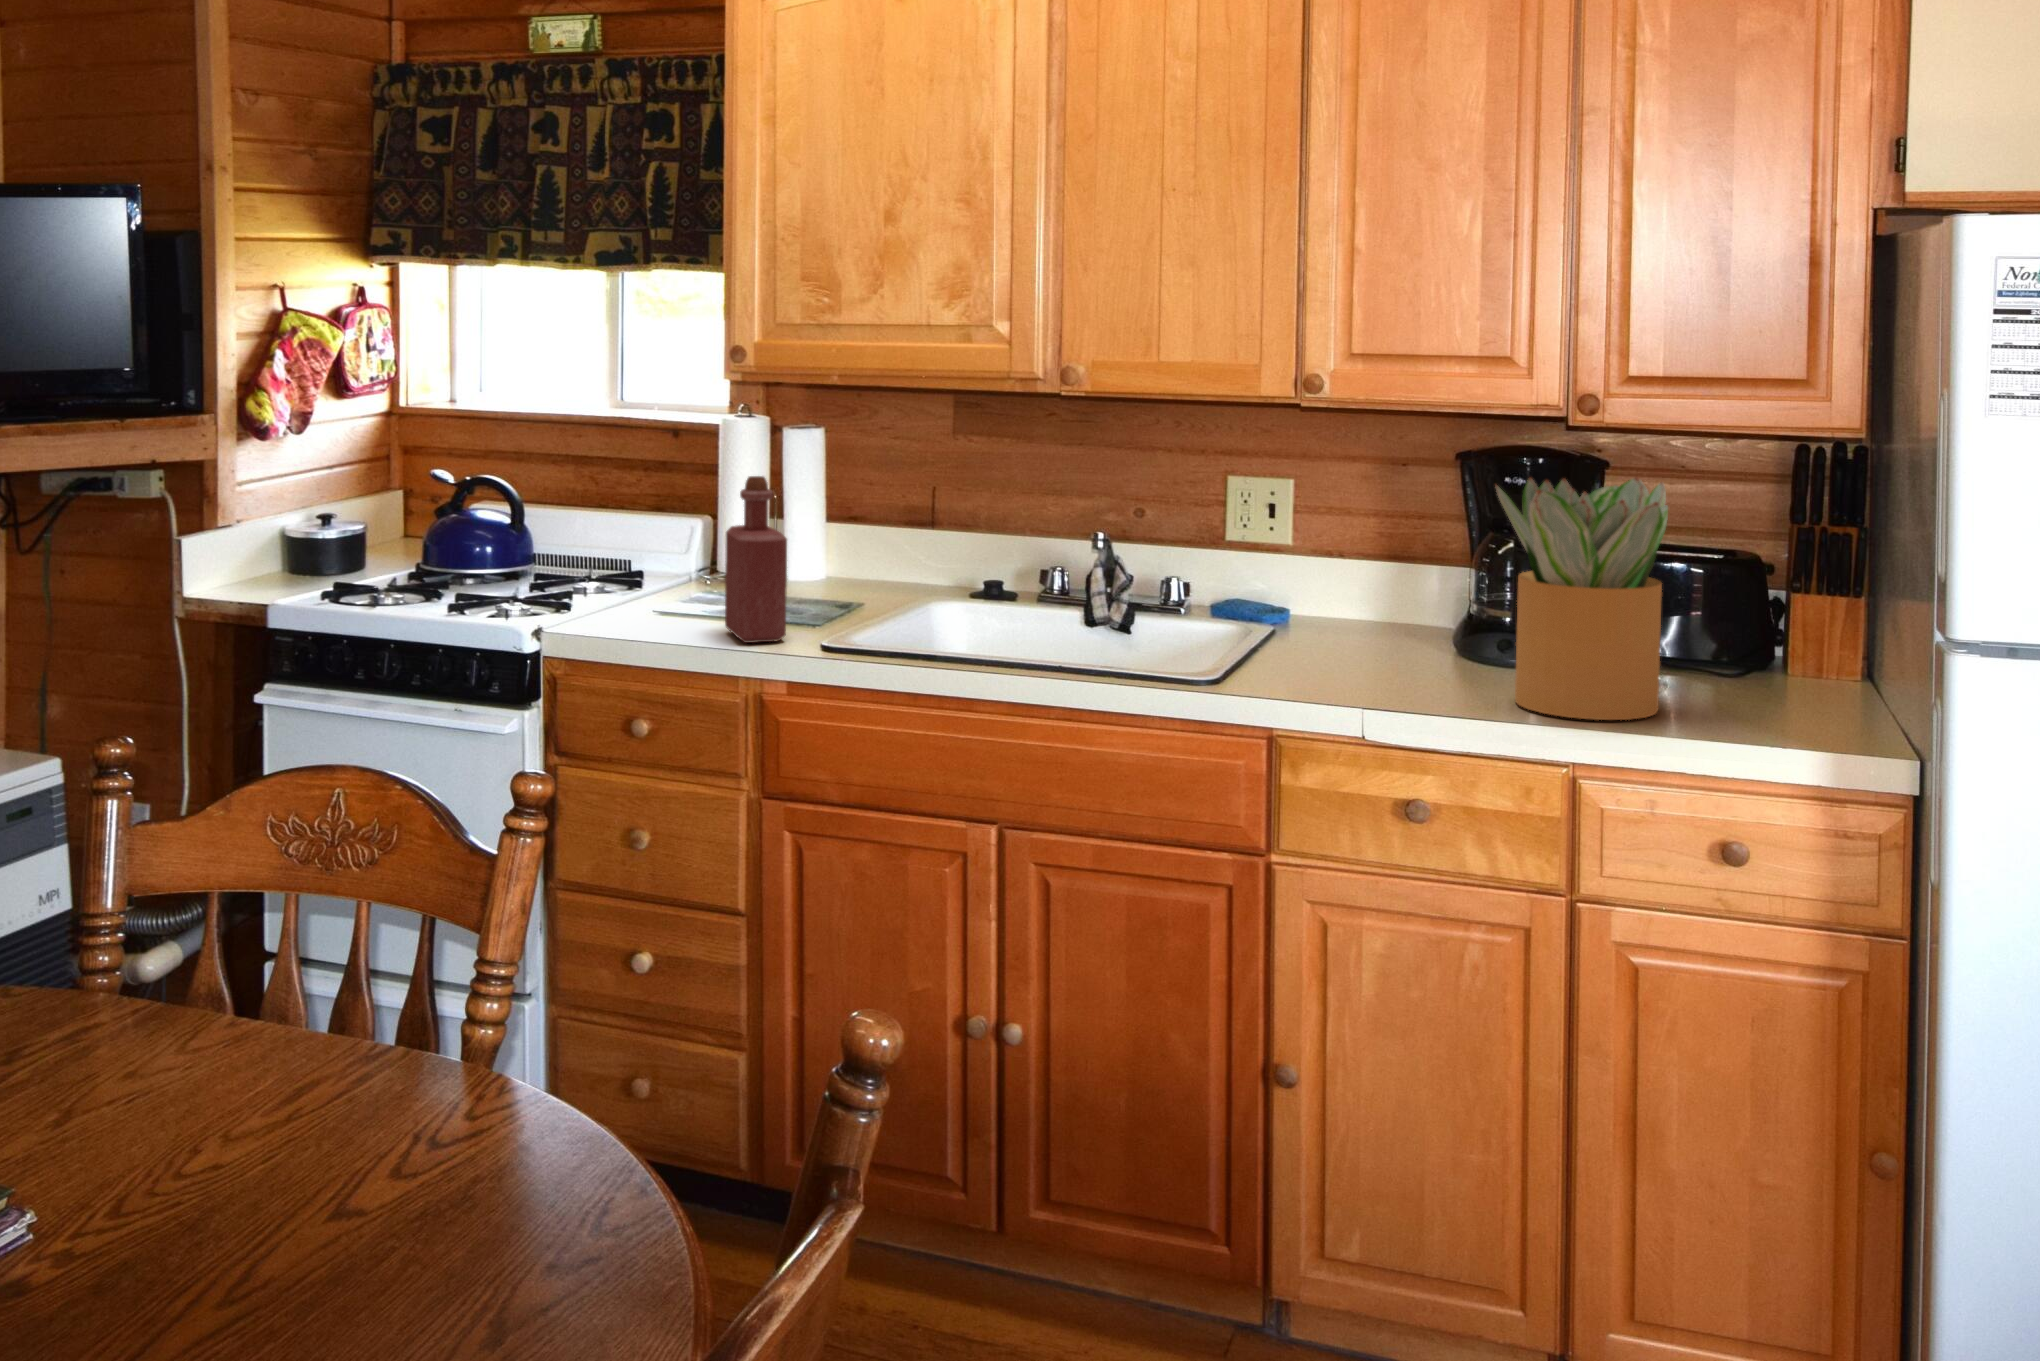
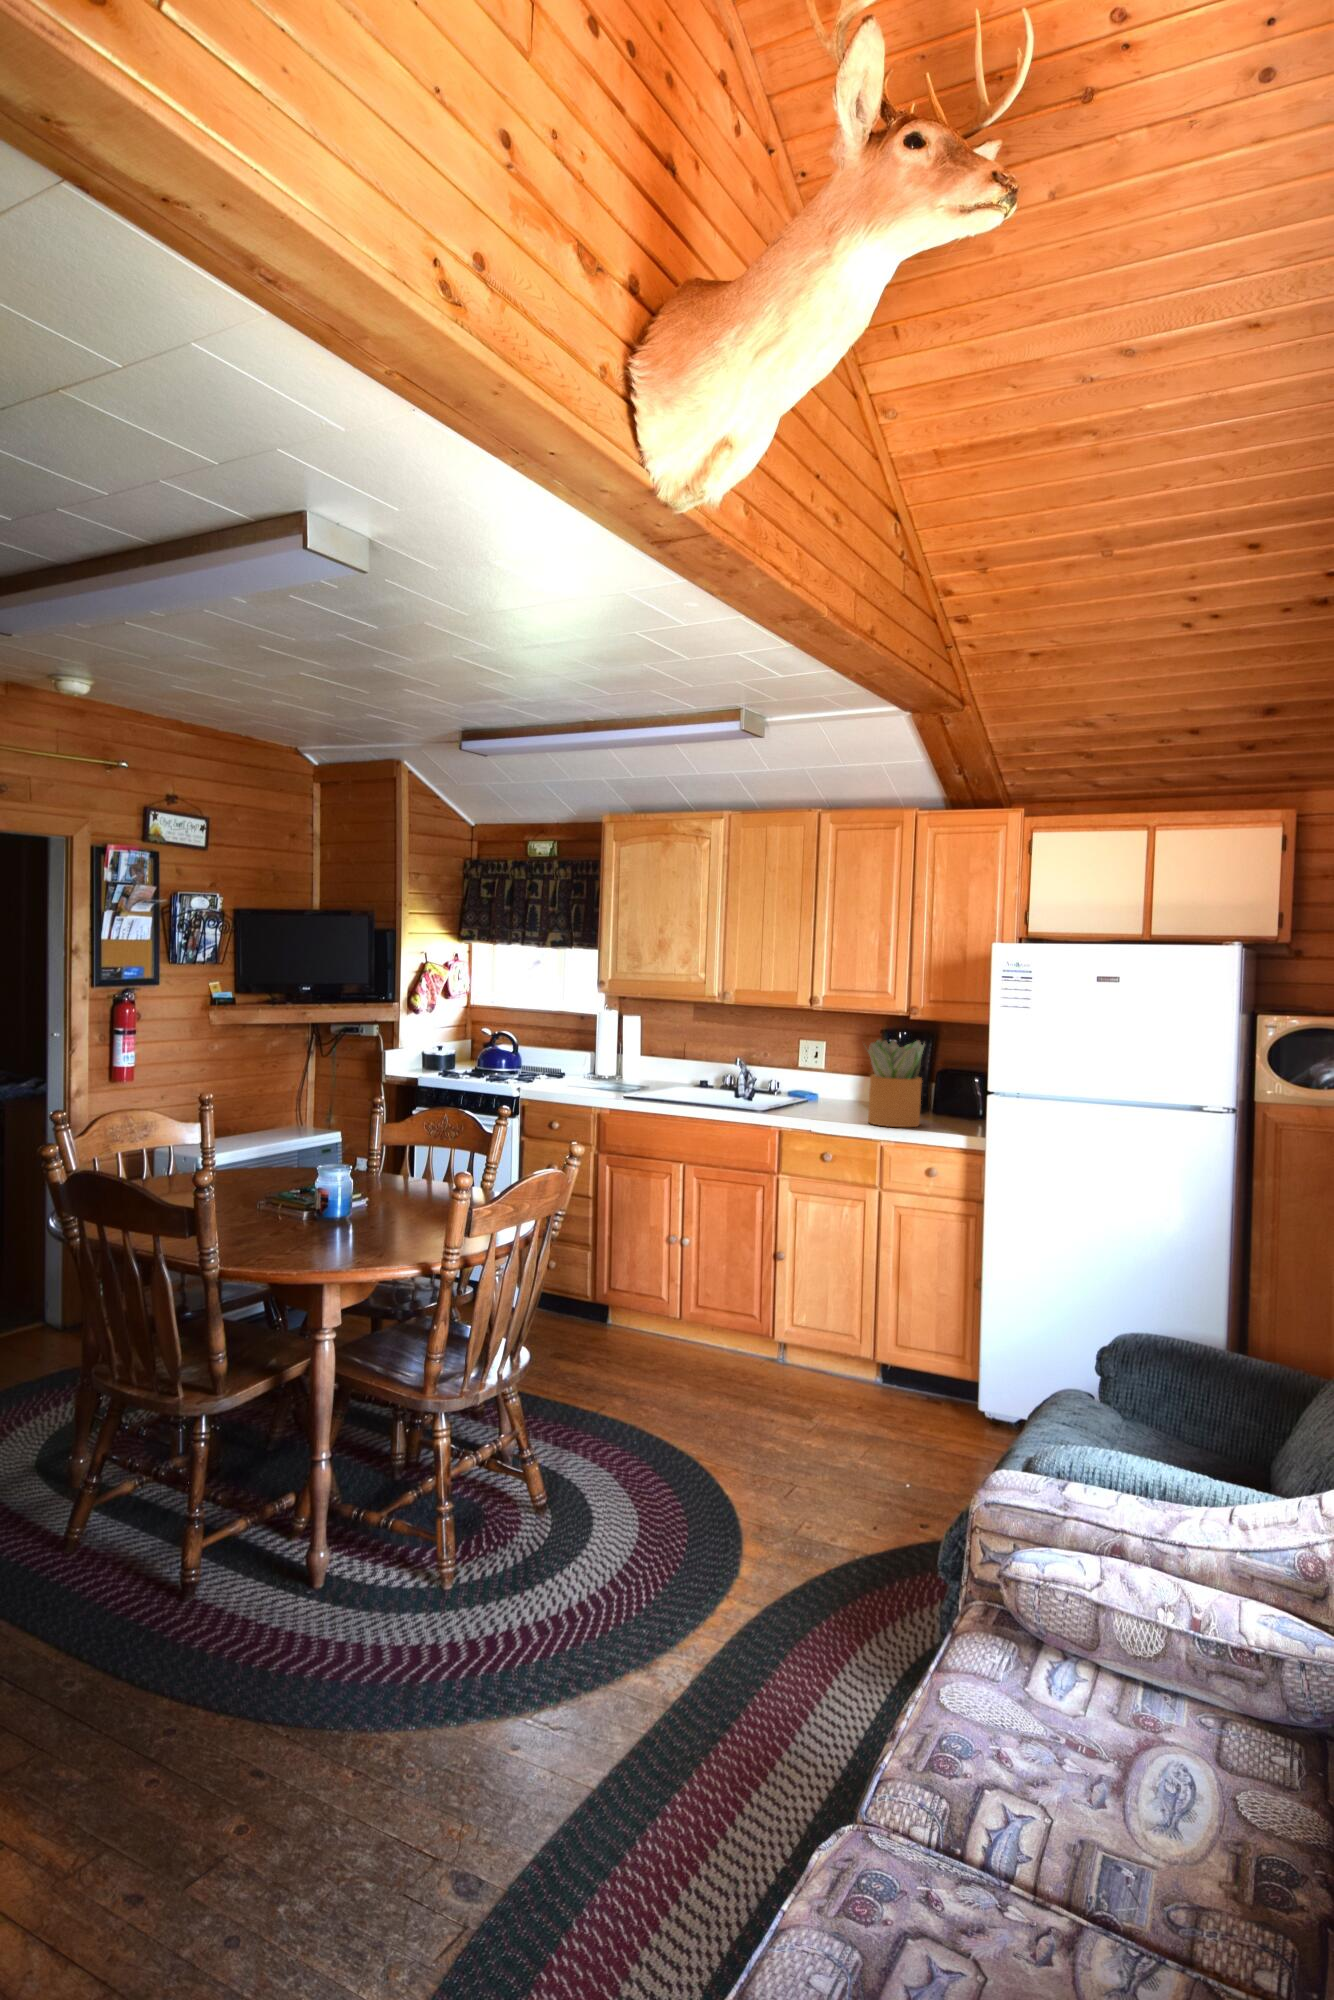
bottle: present [725,476,787,643] -> none [590,1032,613,1095]

